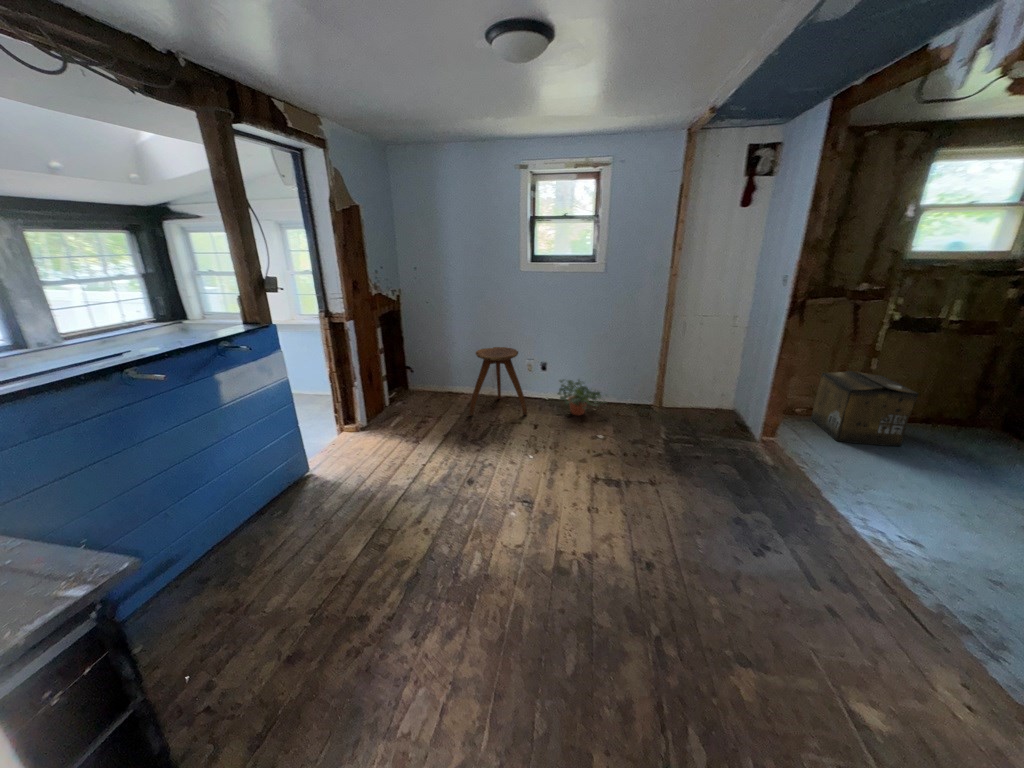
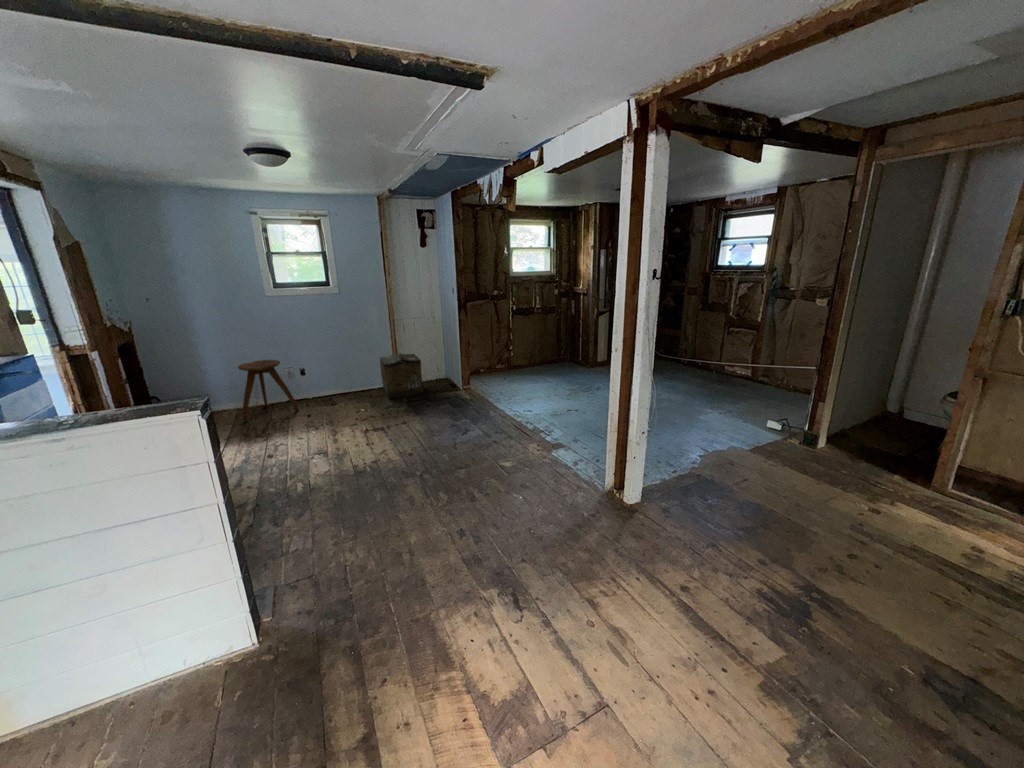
cardboard box: present [811,371,919,446] -> present [380,353,424,399]
potted plant: present [558,380,607,415] -> none [319,376,363,402]

